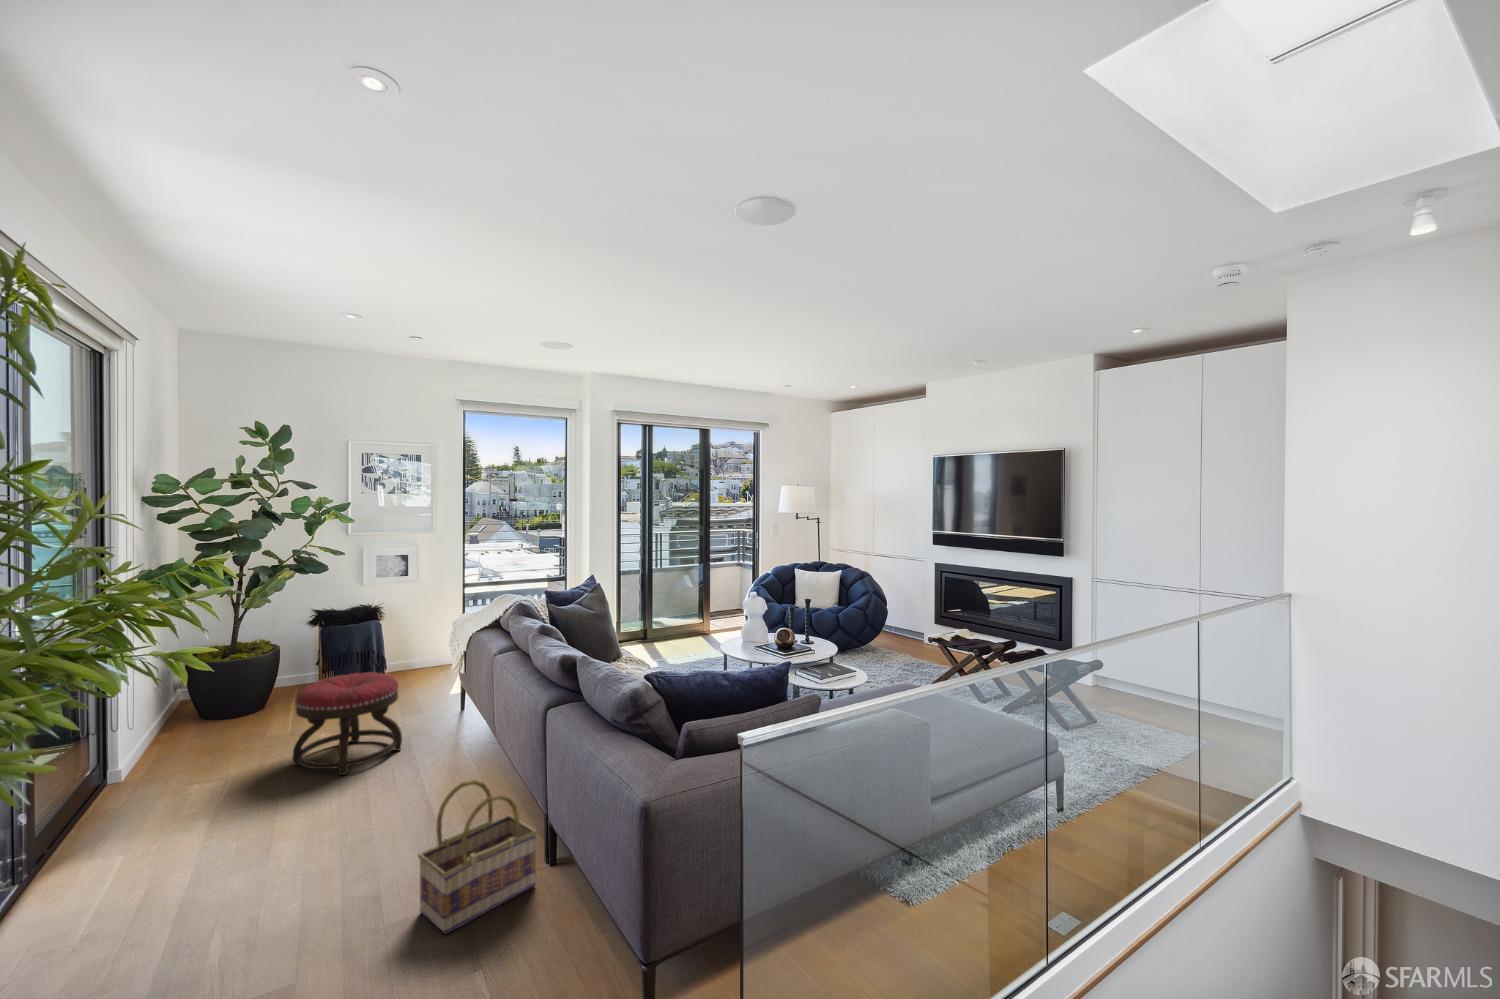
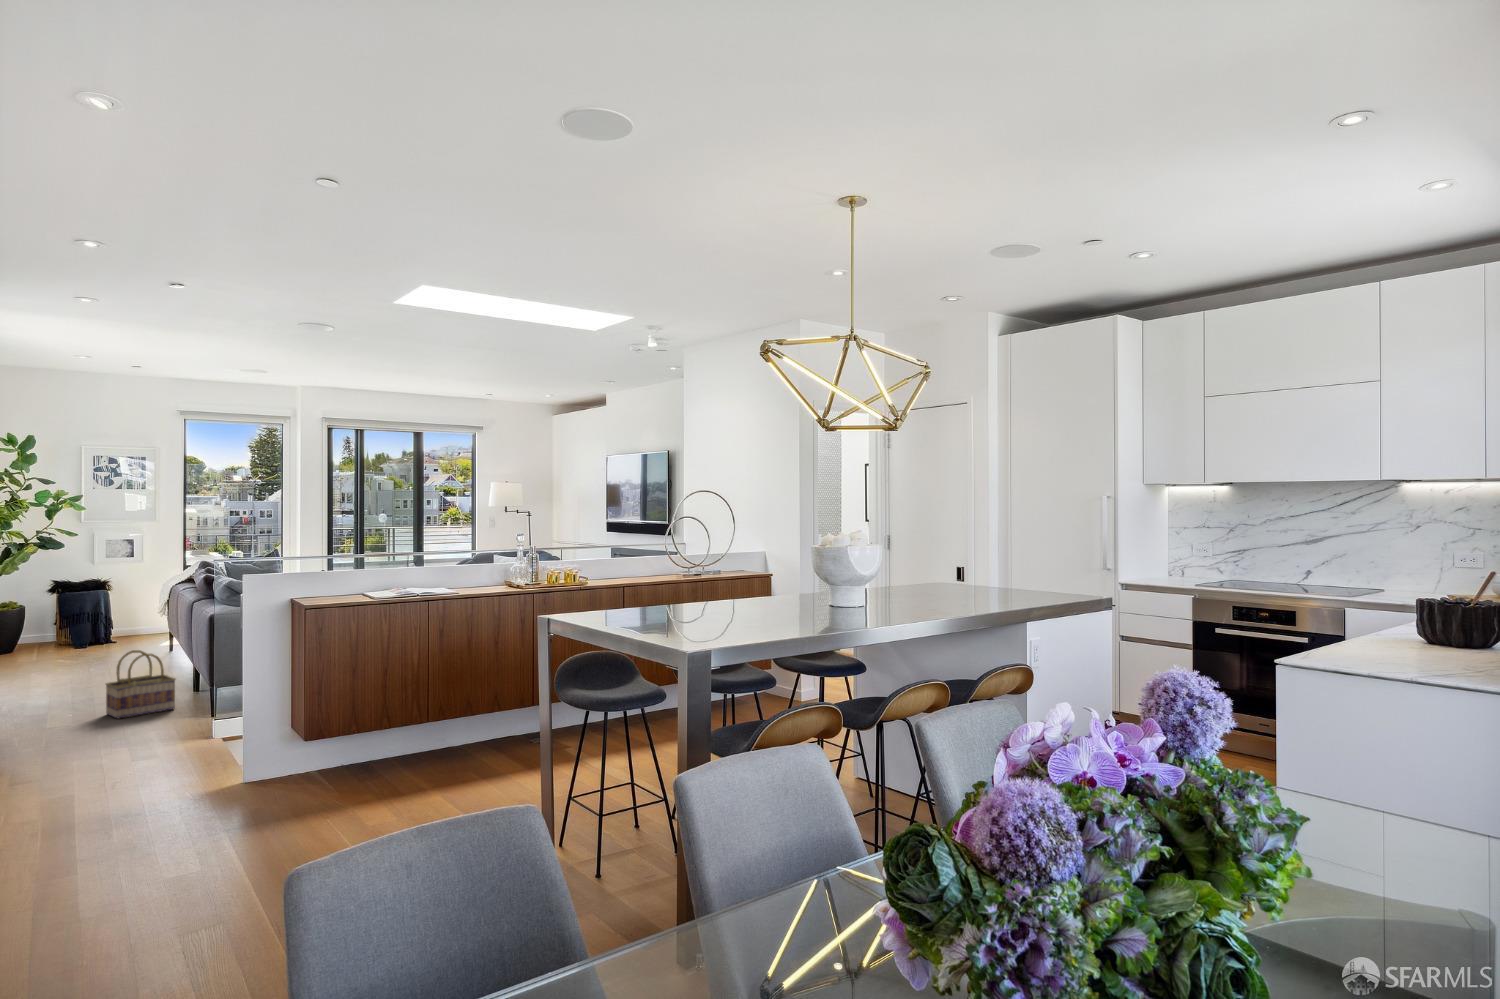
ottoman: present [293,672,402,775] -> none [36,616,115,678]

